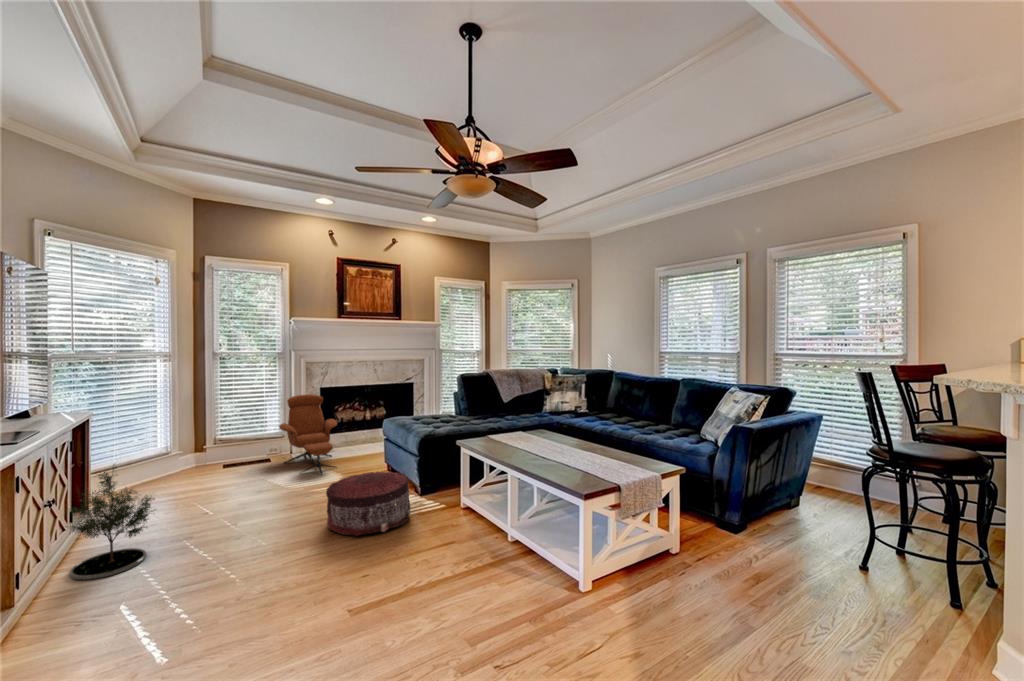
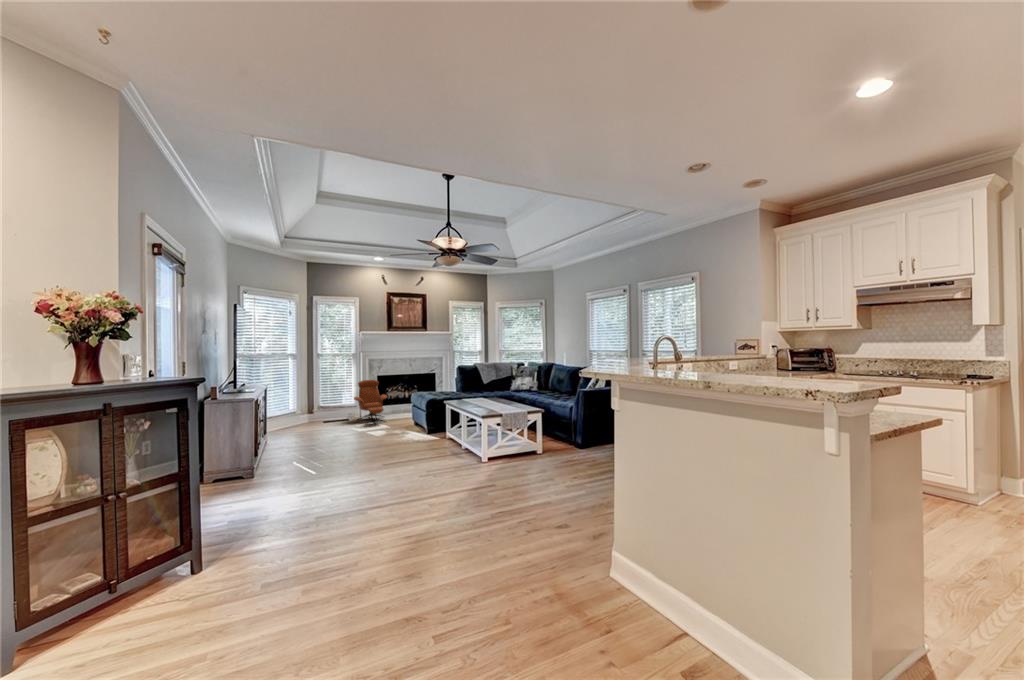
potted tree: present [69,467,154,580] -> none [268,406,303,455]
pouf: present [326,472,410,536] -> none [377,417,419,445]

